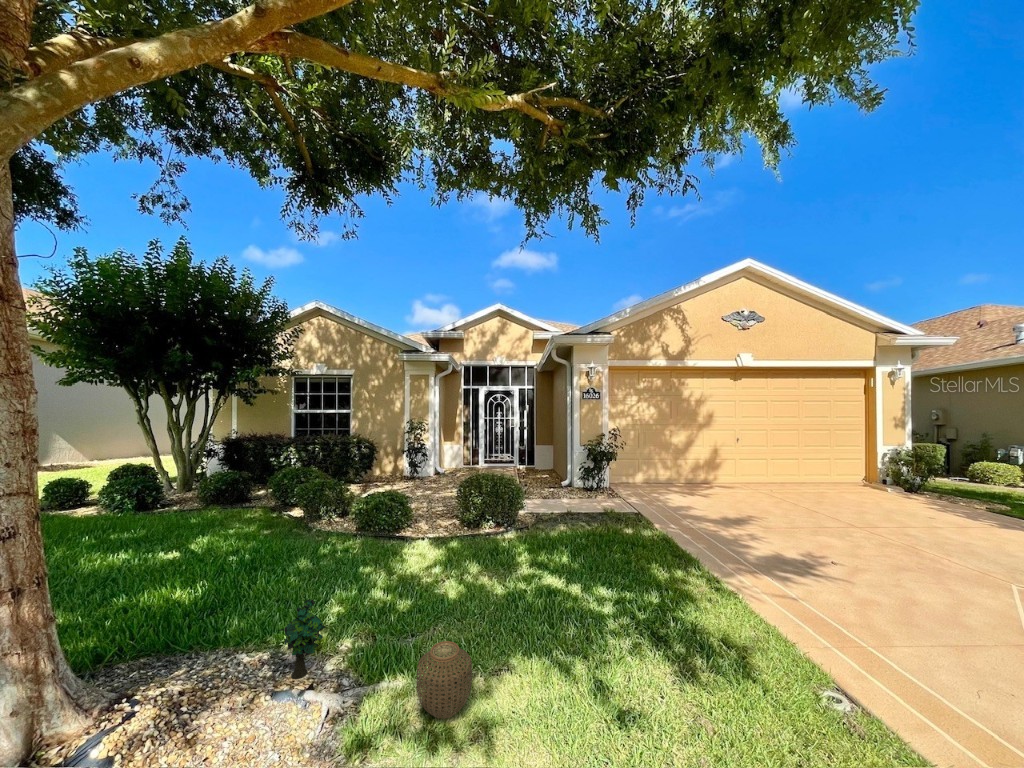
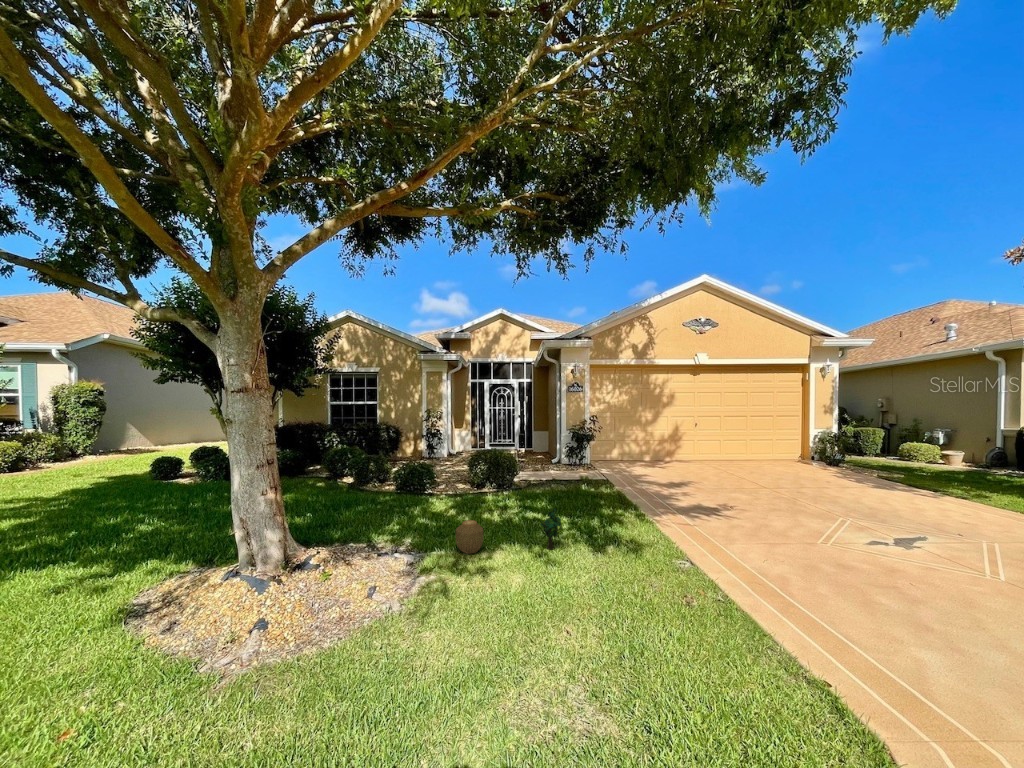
decorative plant: present [279,599,325,679] -> present [540,508,562,550]

